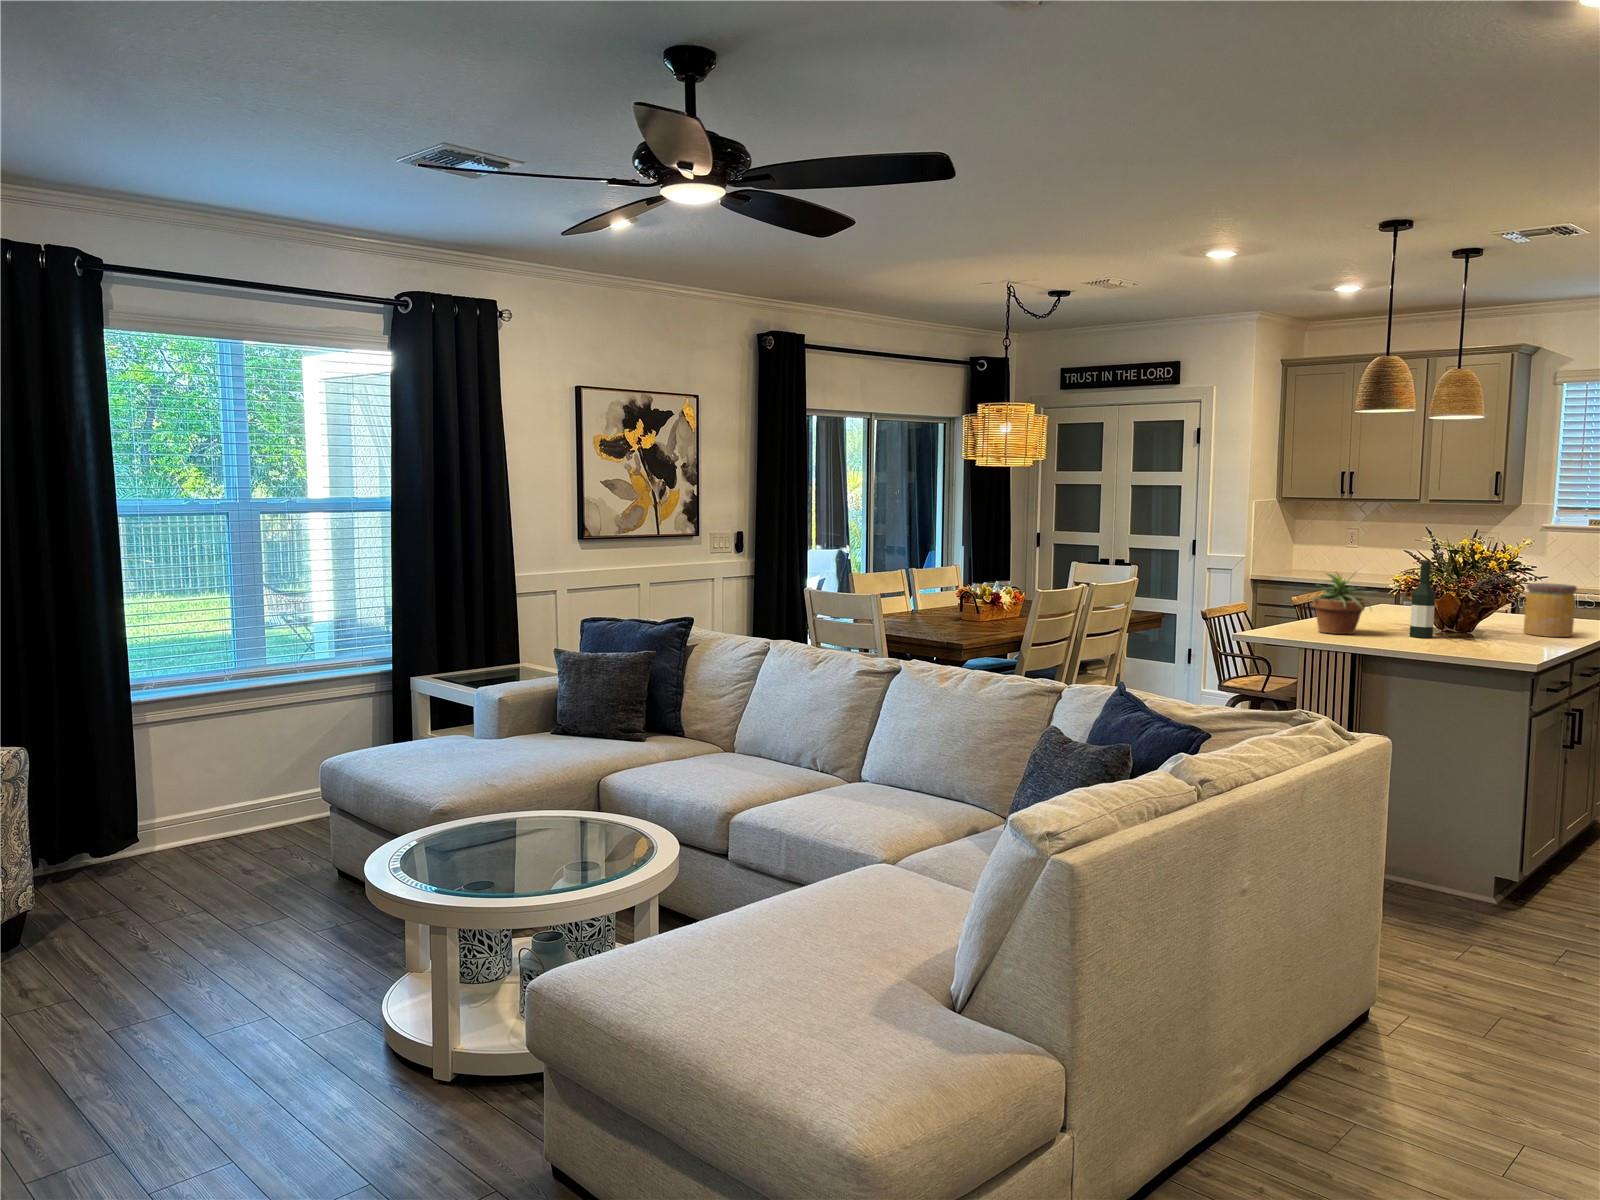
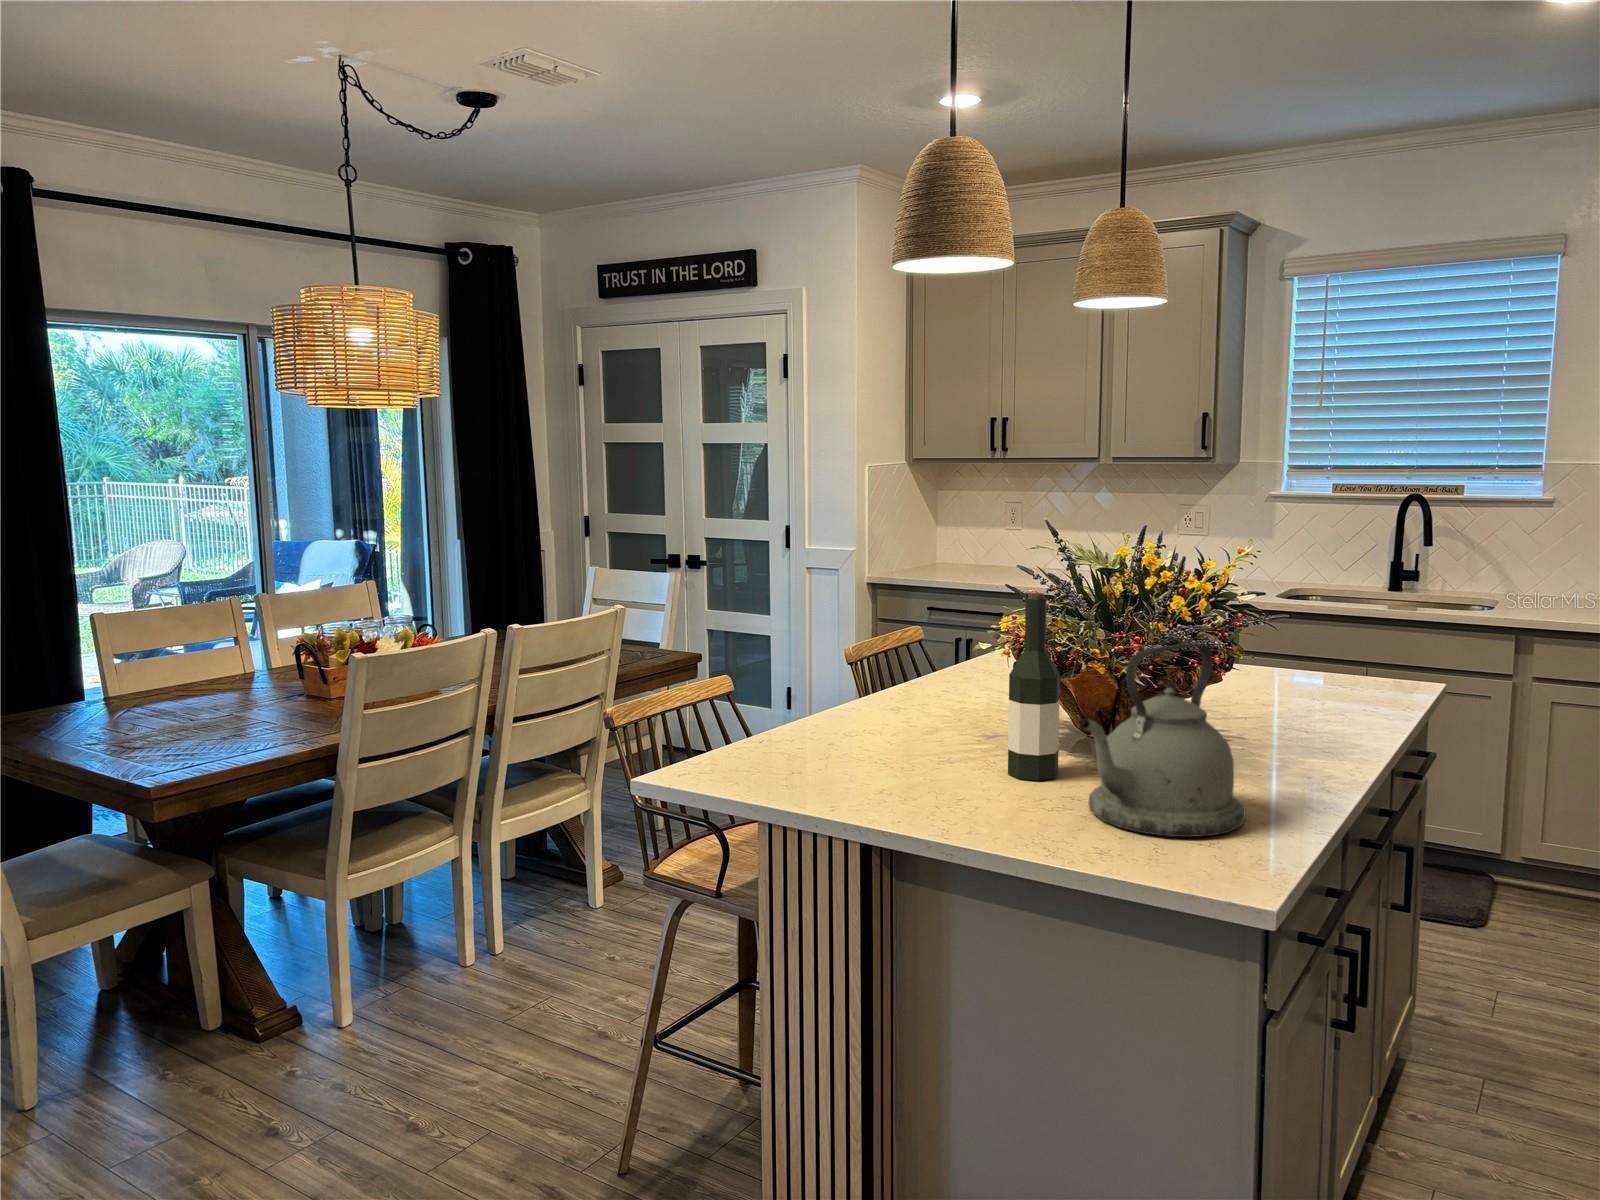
potted plant: present [1311,573,1371,635] -> none [762,618,945,779]
kettle: none [1451,579,1520,650] -> present [1083,643,1246,837]
jar: present [1524,583,1577,637] -> none [1251,627,1355,752]

